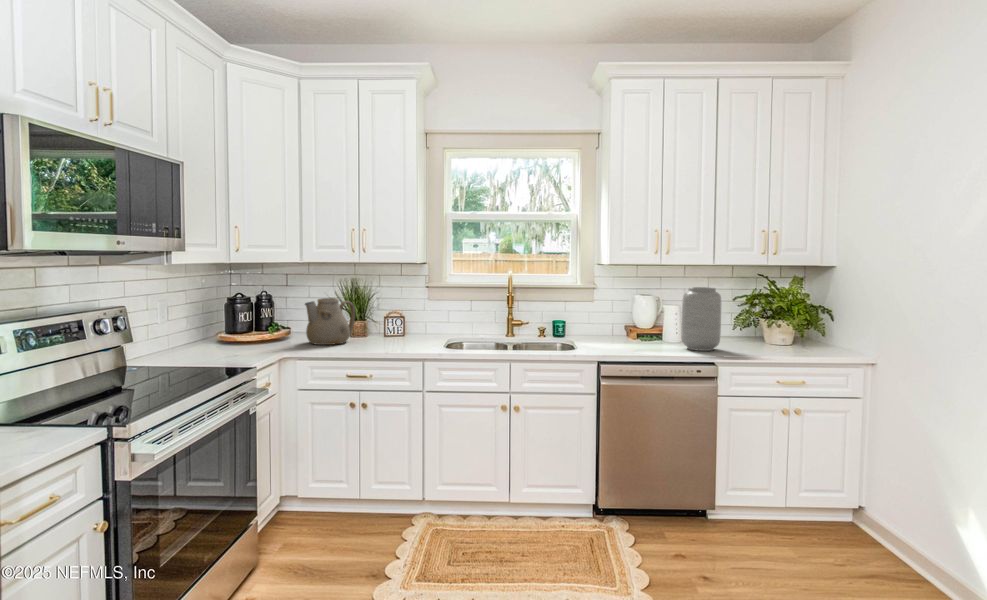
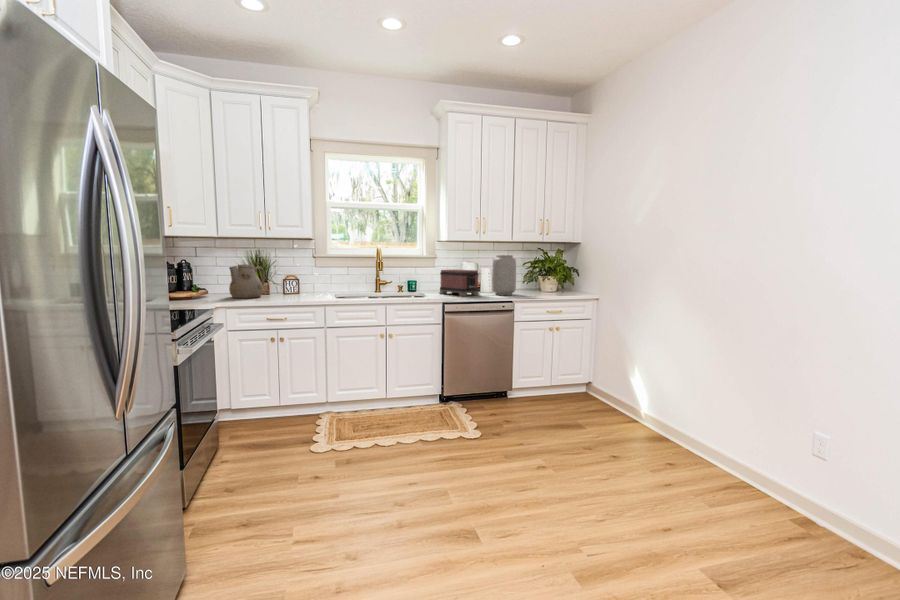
toaster: none [598,307,660,351] -> present [439,270,479,296]

